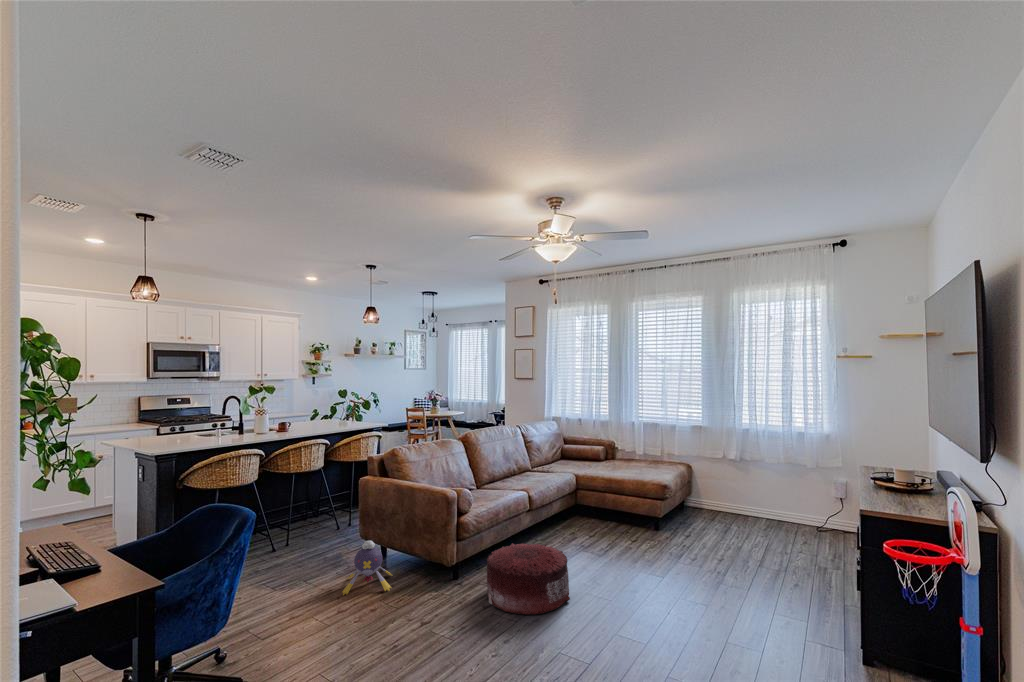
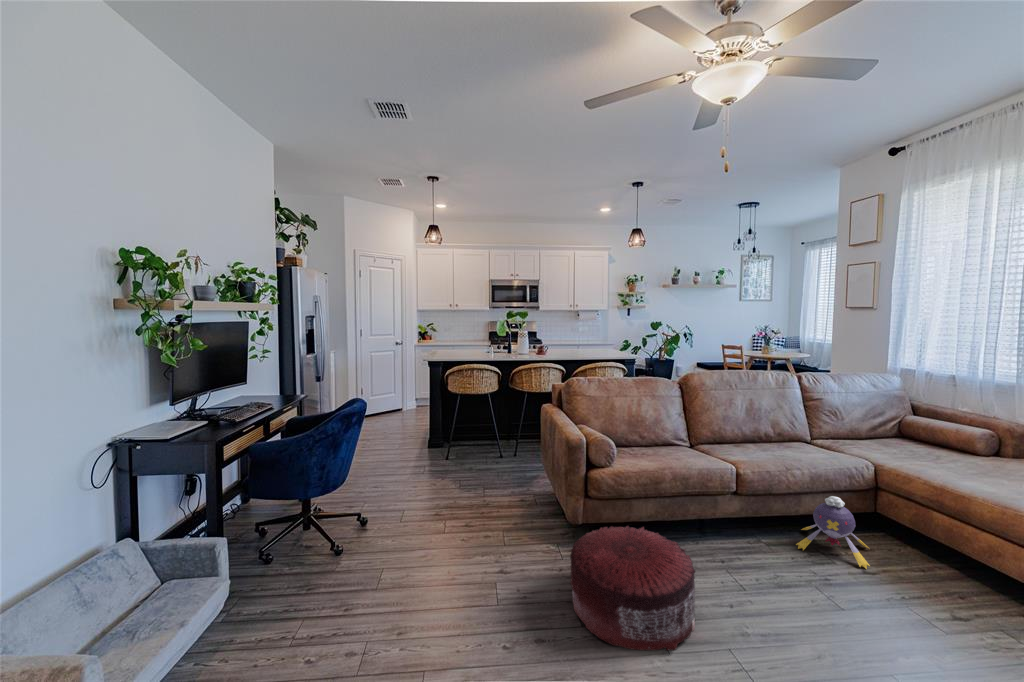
plush toy: present [342,540,392,595] -> present [796,496,870,569]

